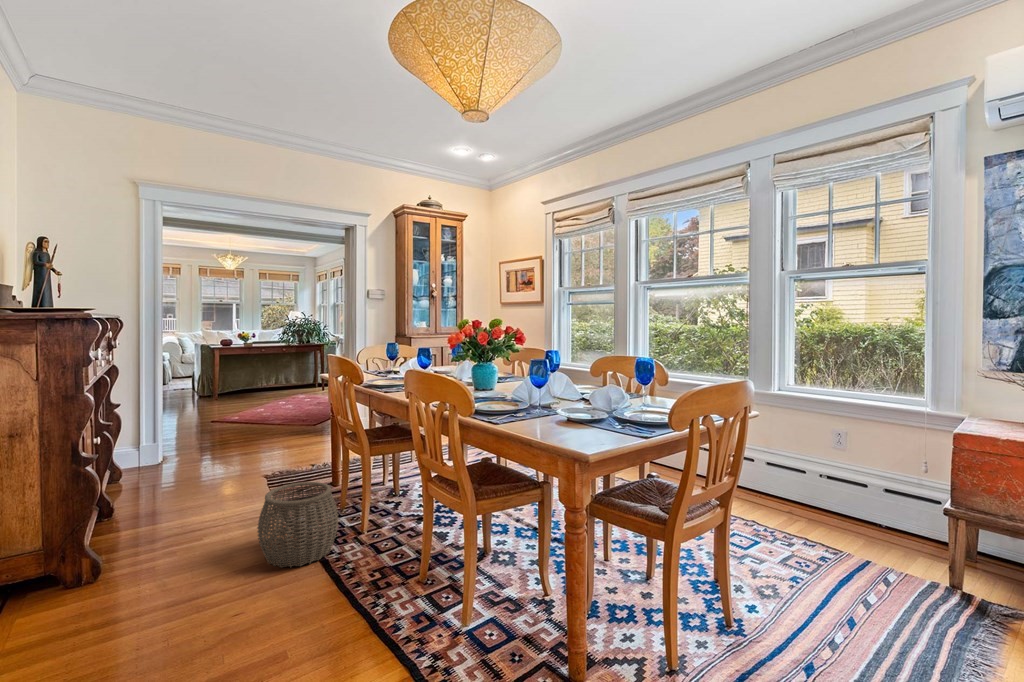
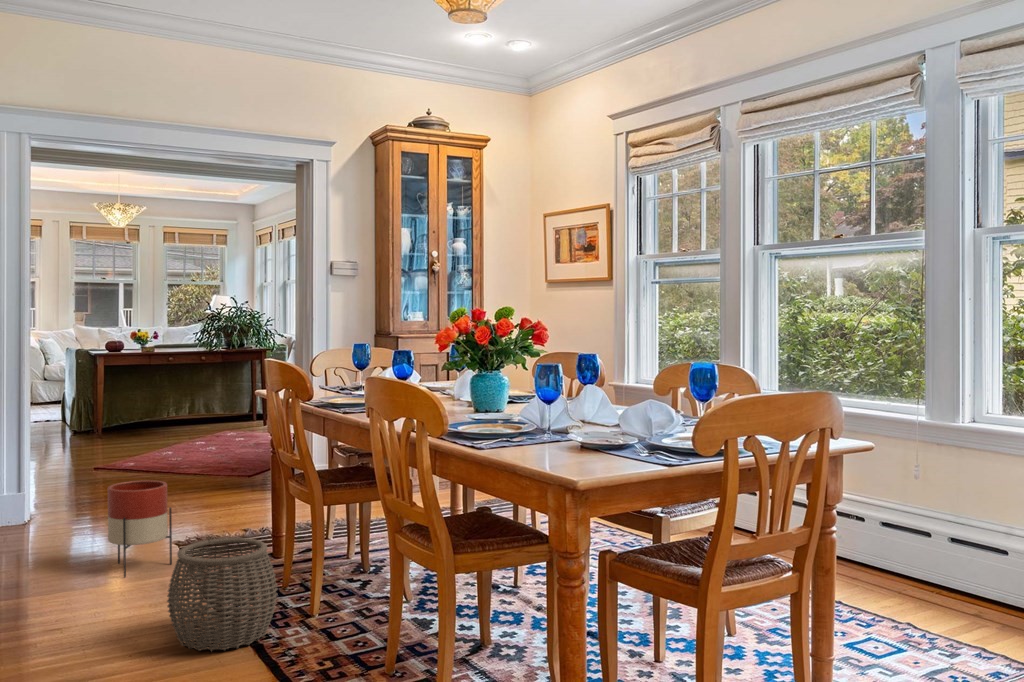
planter: none [215,437,262,506] -> present [108,480,172,577]

